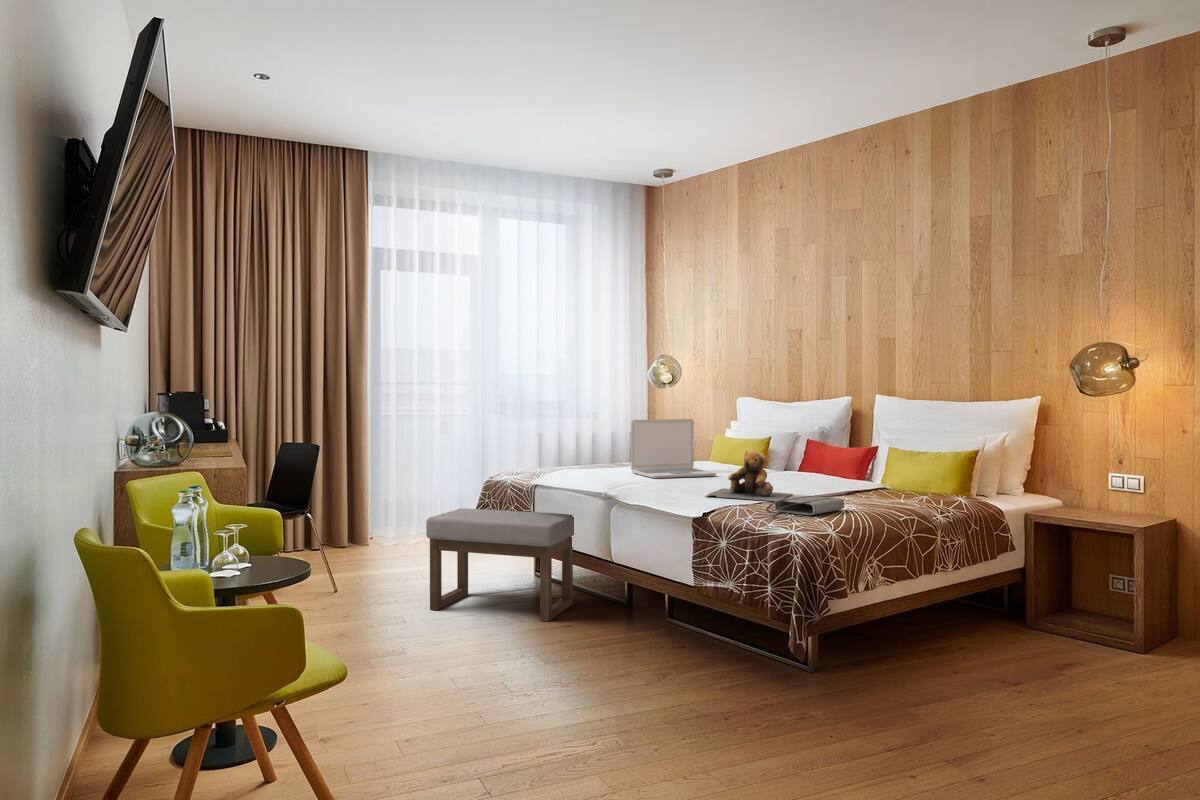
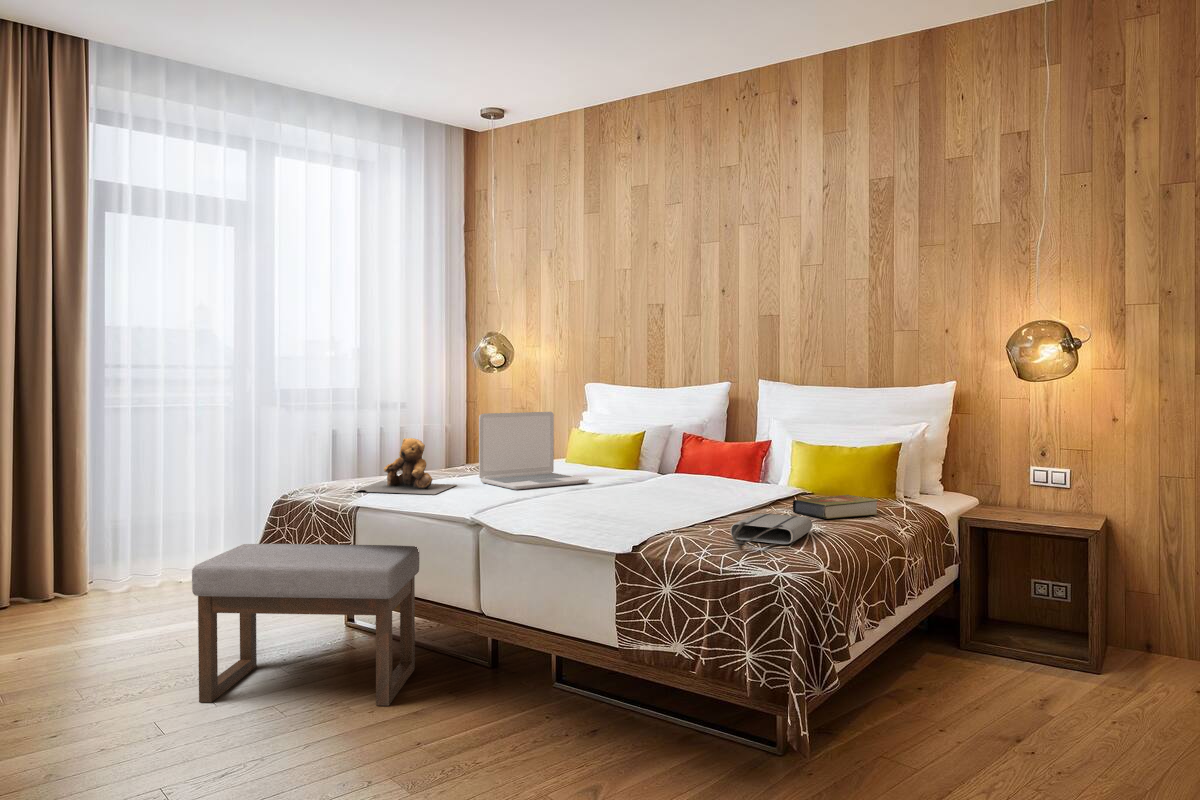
teddy bear: present [705,450,792,501] -> present [354,438,456,494]
book: none [853,488,922,504] -> present [793,495,878,519]

